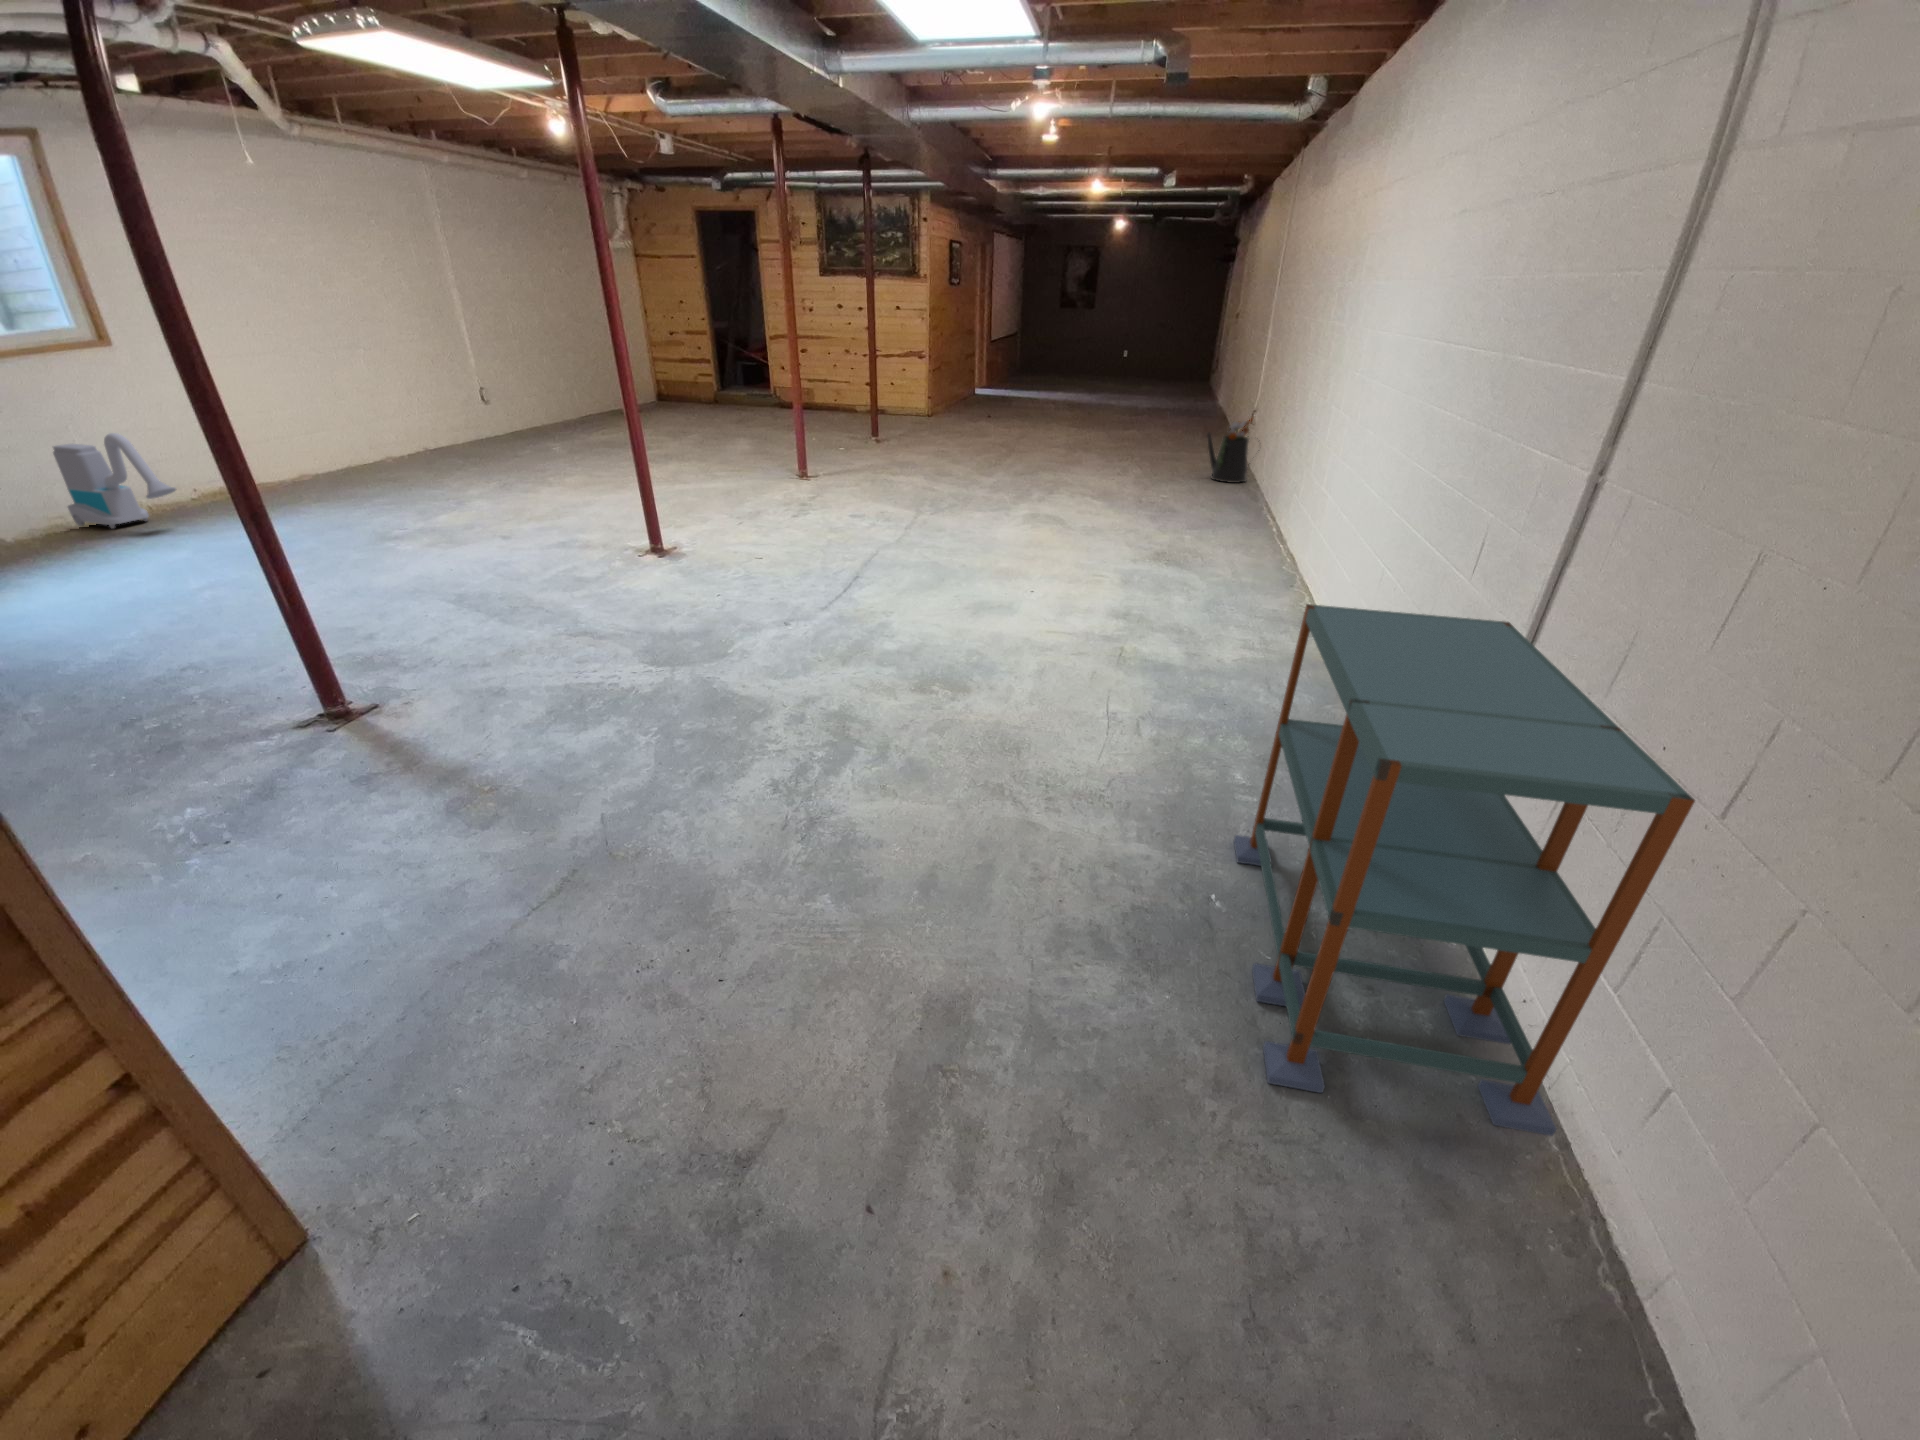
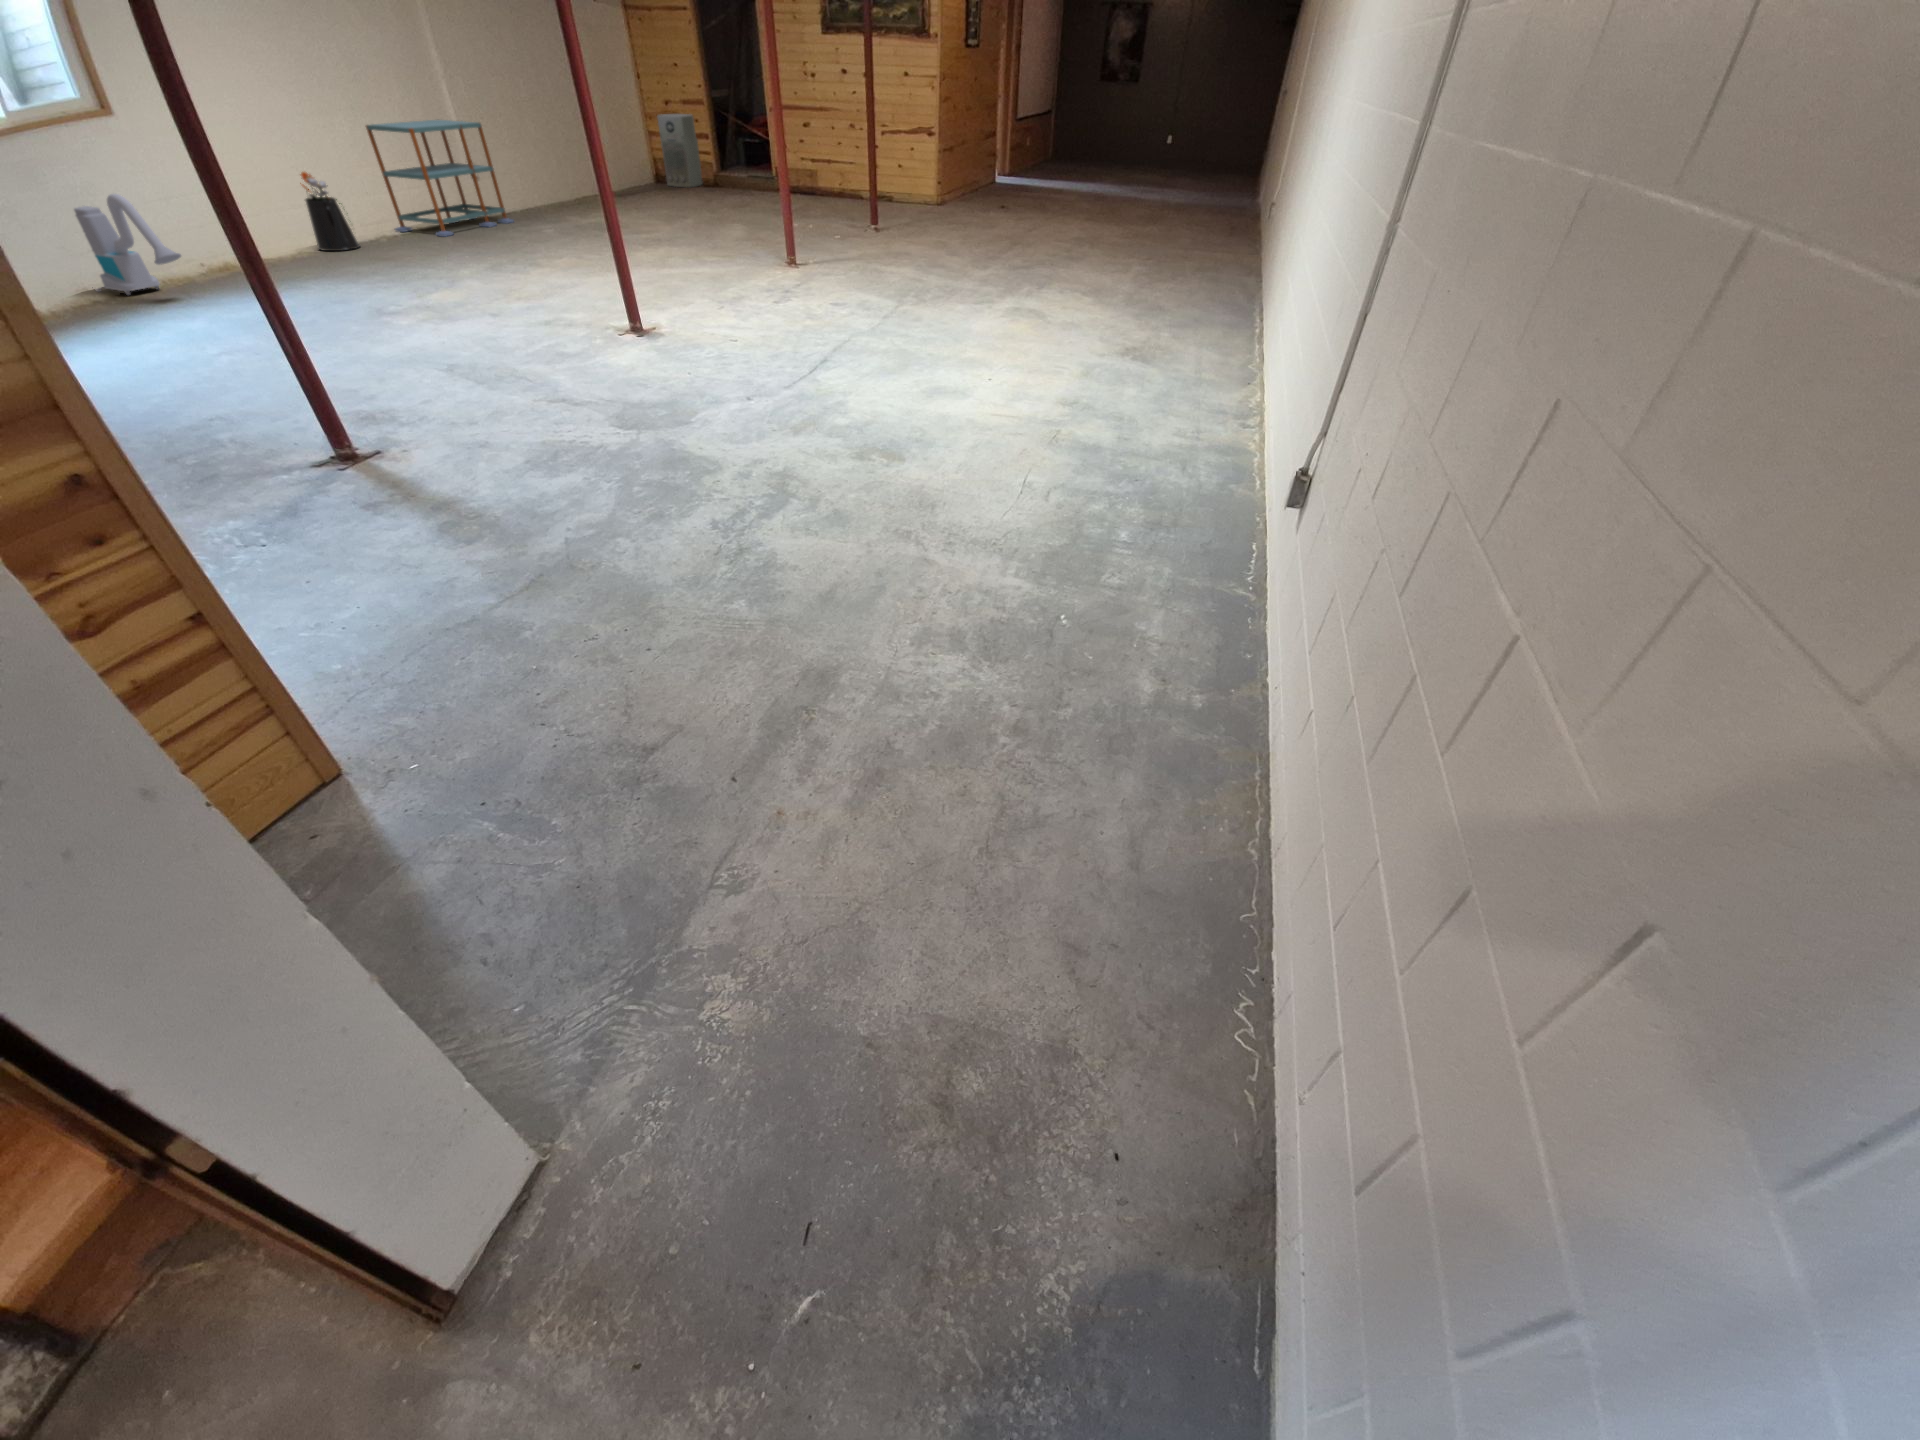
air purifier: none [661,343,702,406] -> present [657,114,702,187]
watering can: present [1207,418,1260,483] -> present [300,172,360,251]
shelving unit: present [1234,604,1695,1136] -> present [366,120,514,237]

